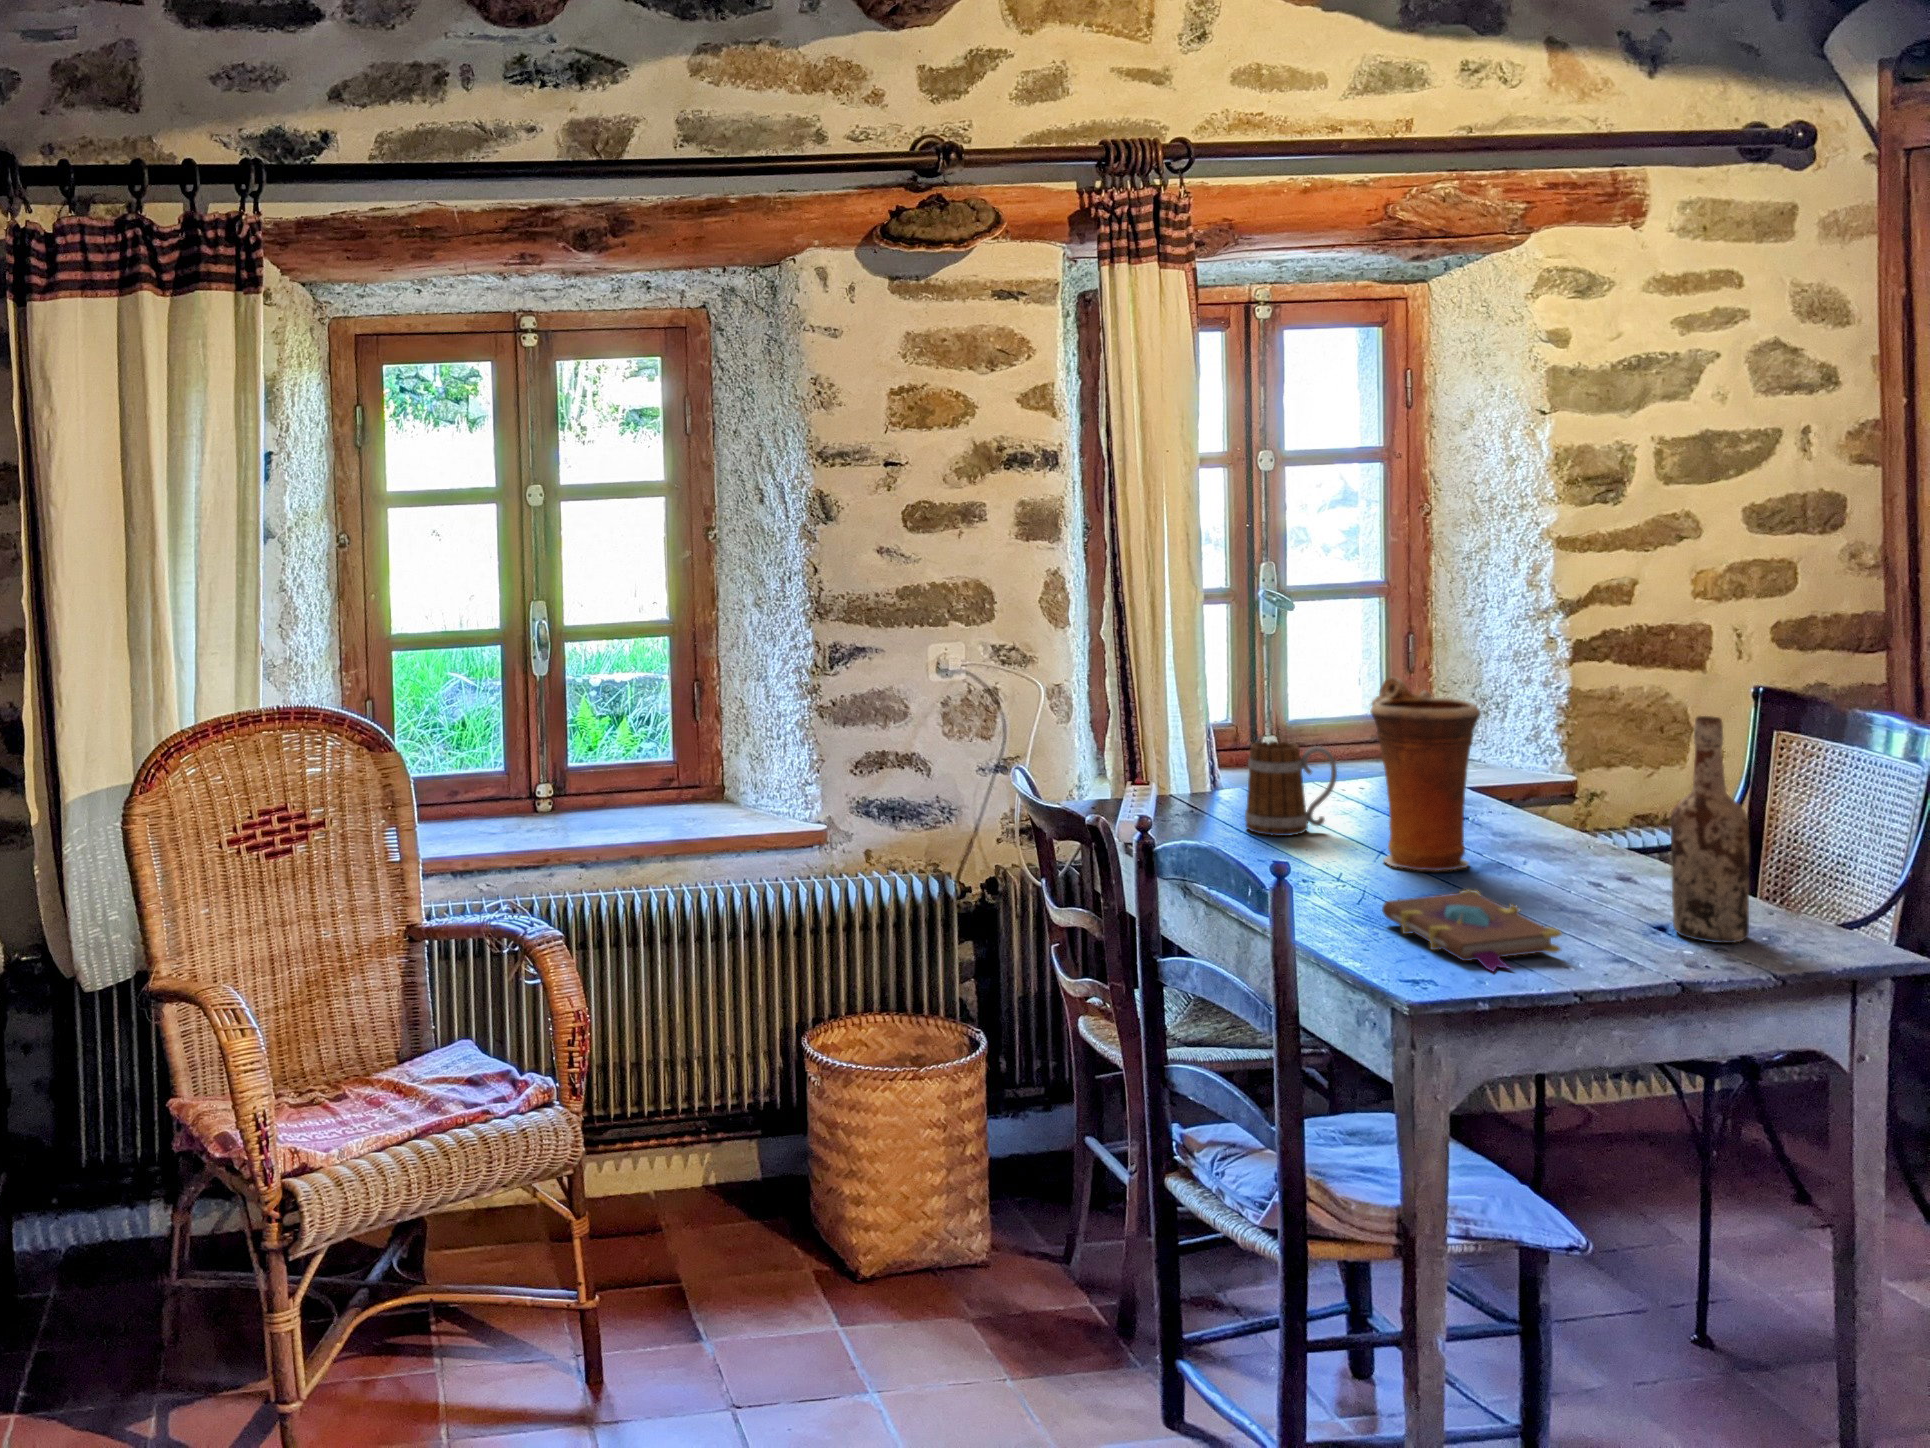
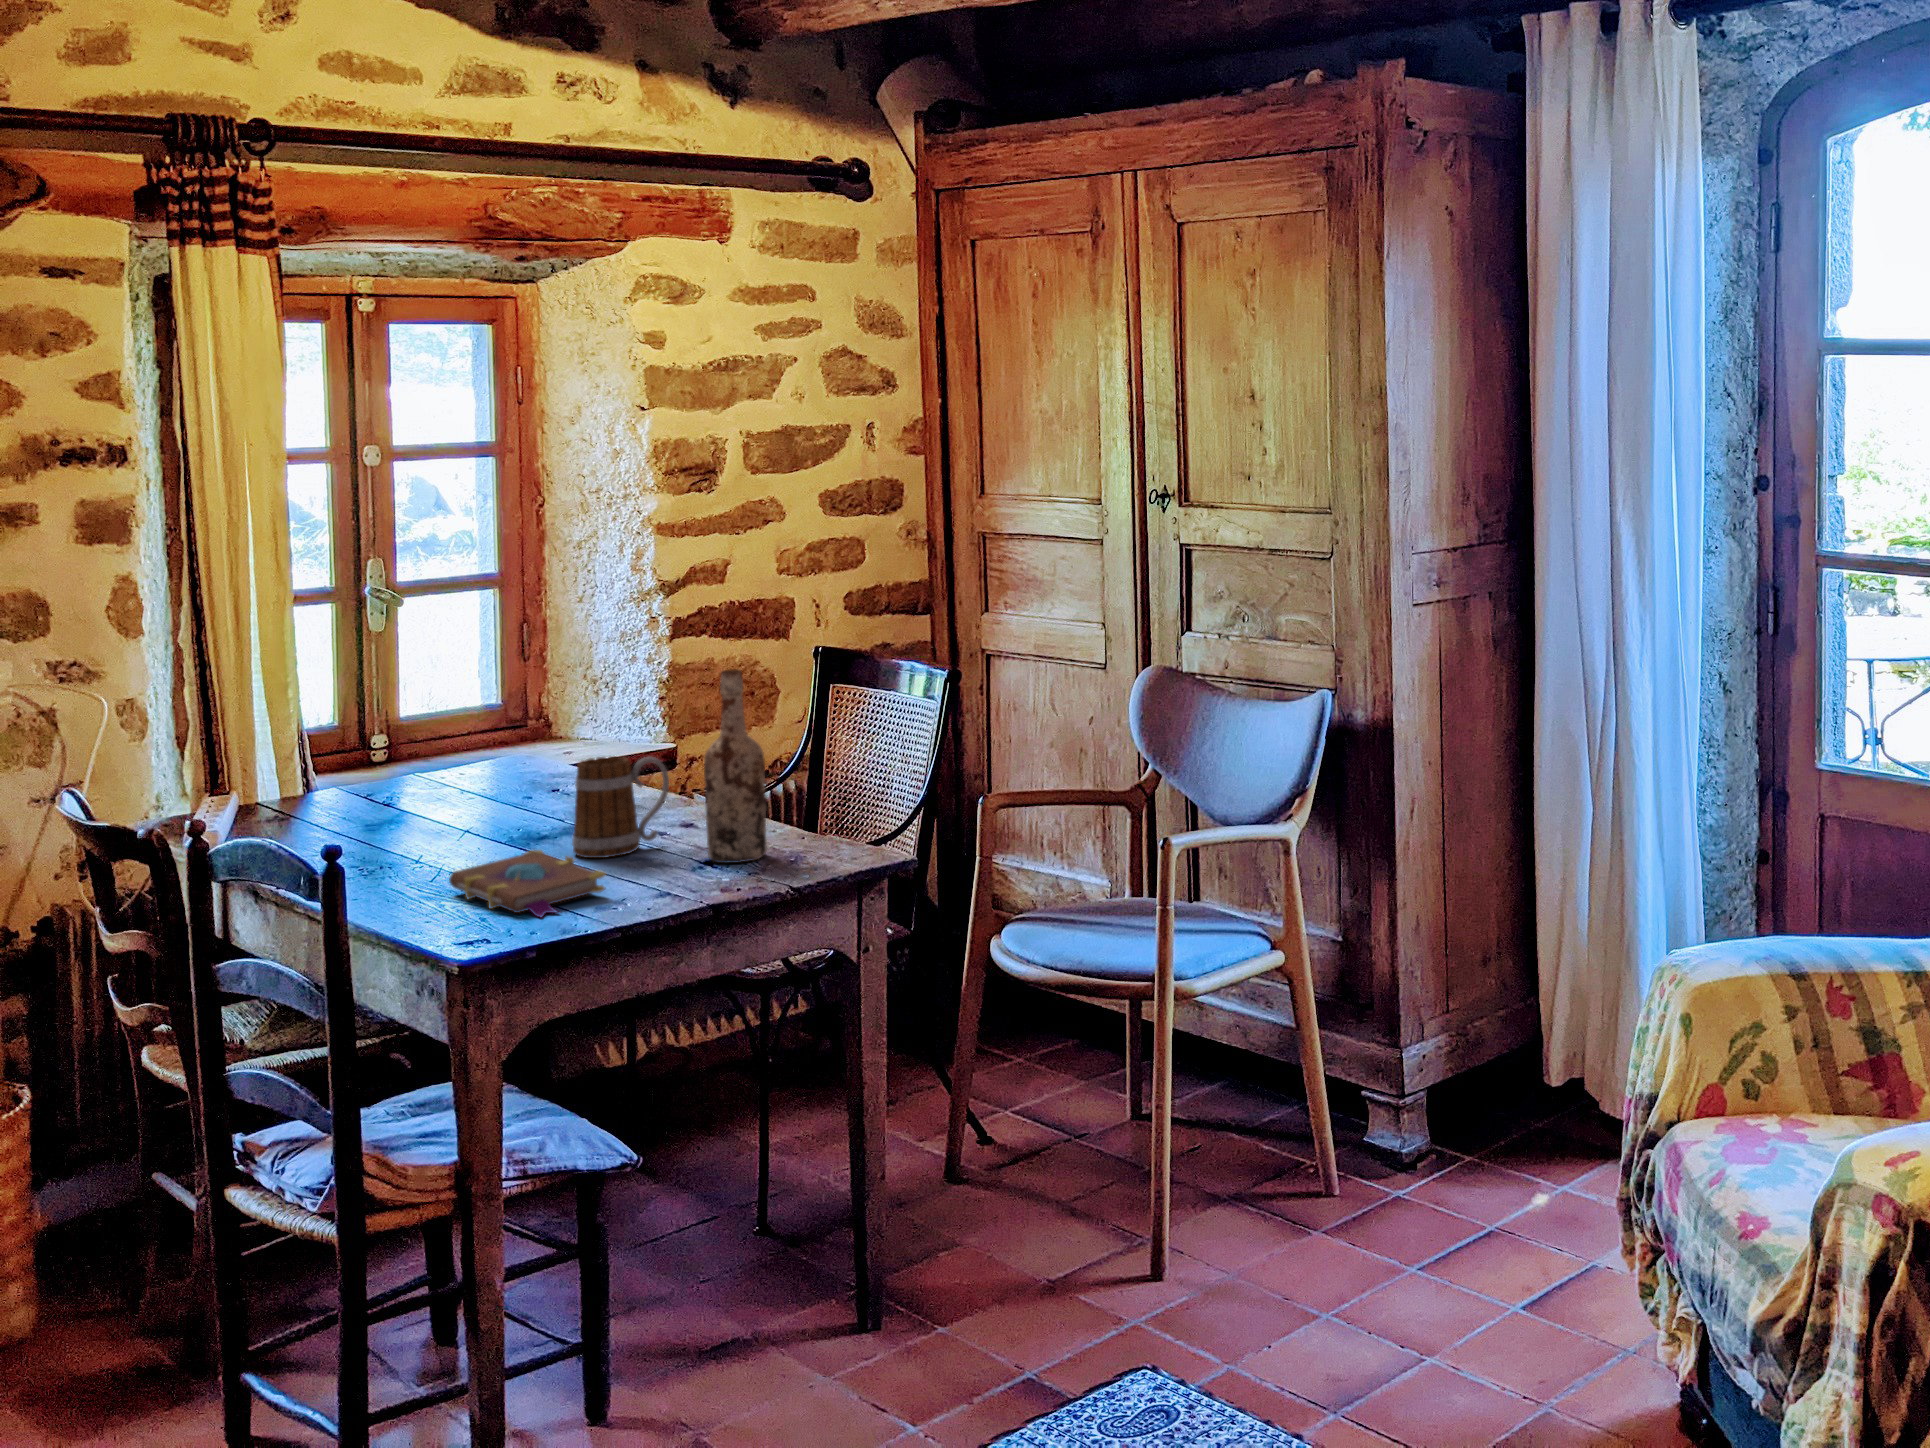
vase: present [1370,677,1481,870] -> none [451,660,556,842]
mug: present [1245,741,1337,836] -> present [572,756,669,858]

